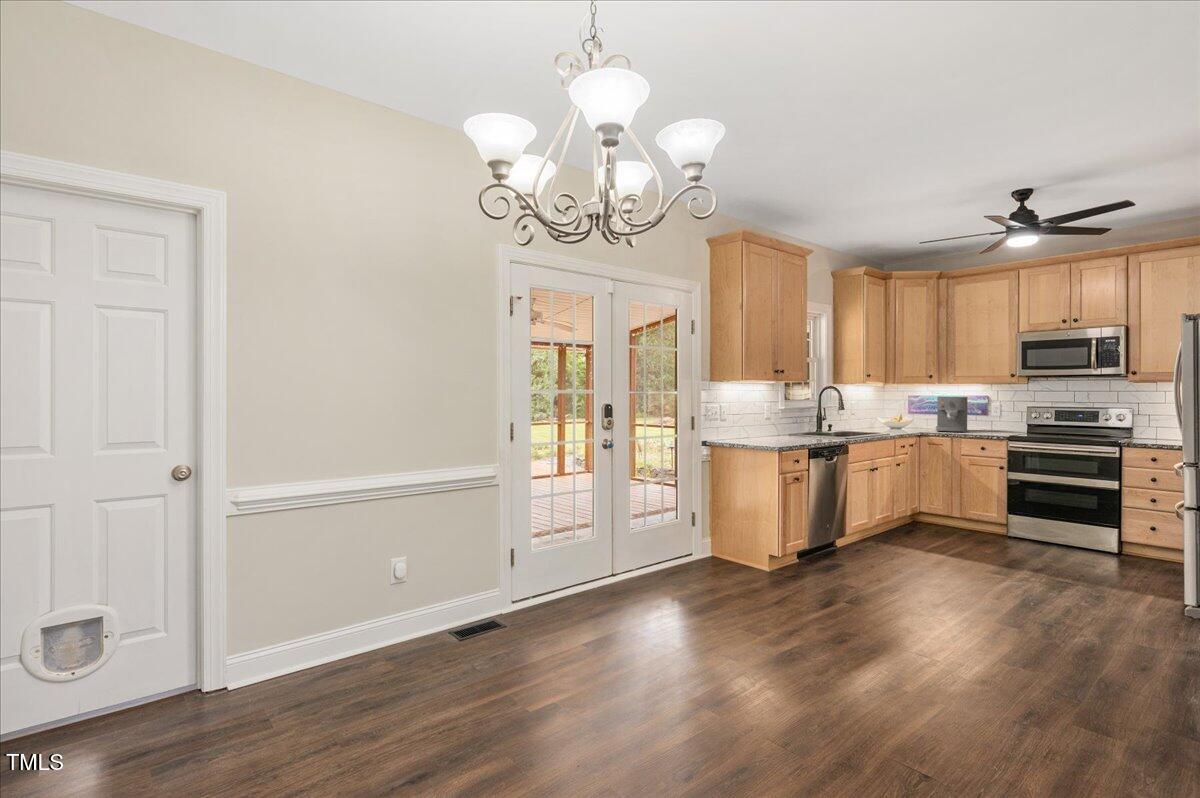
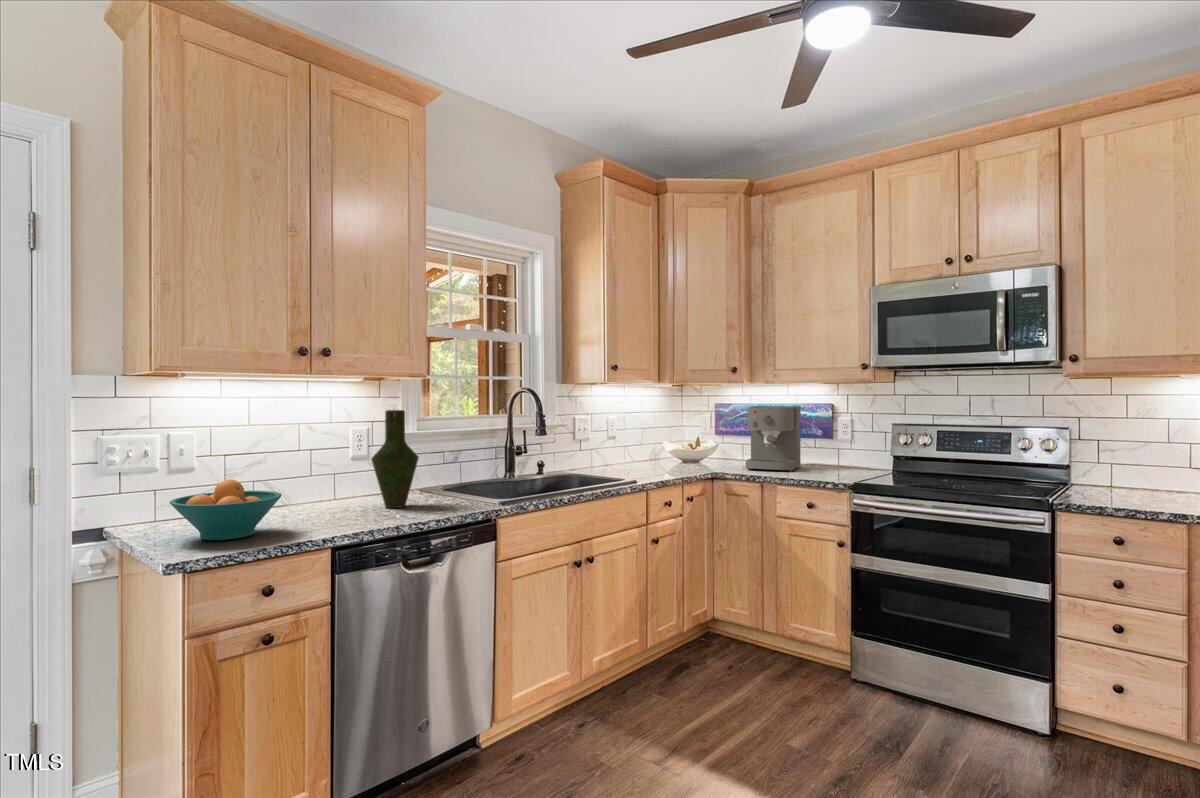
vase: none [790,396,811,439] -> present [371,410,419,508]
fruit bowl: none [749,421,788,443] -> present [169,479,282,540]

